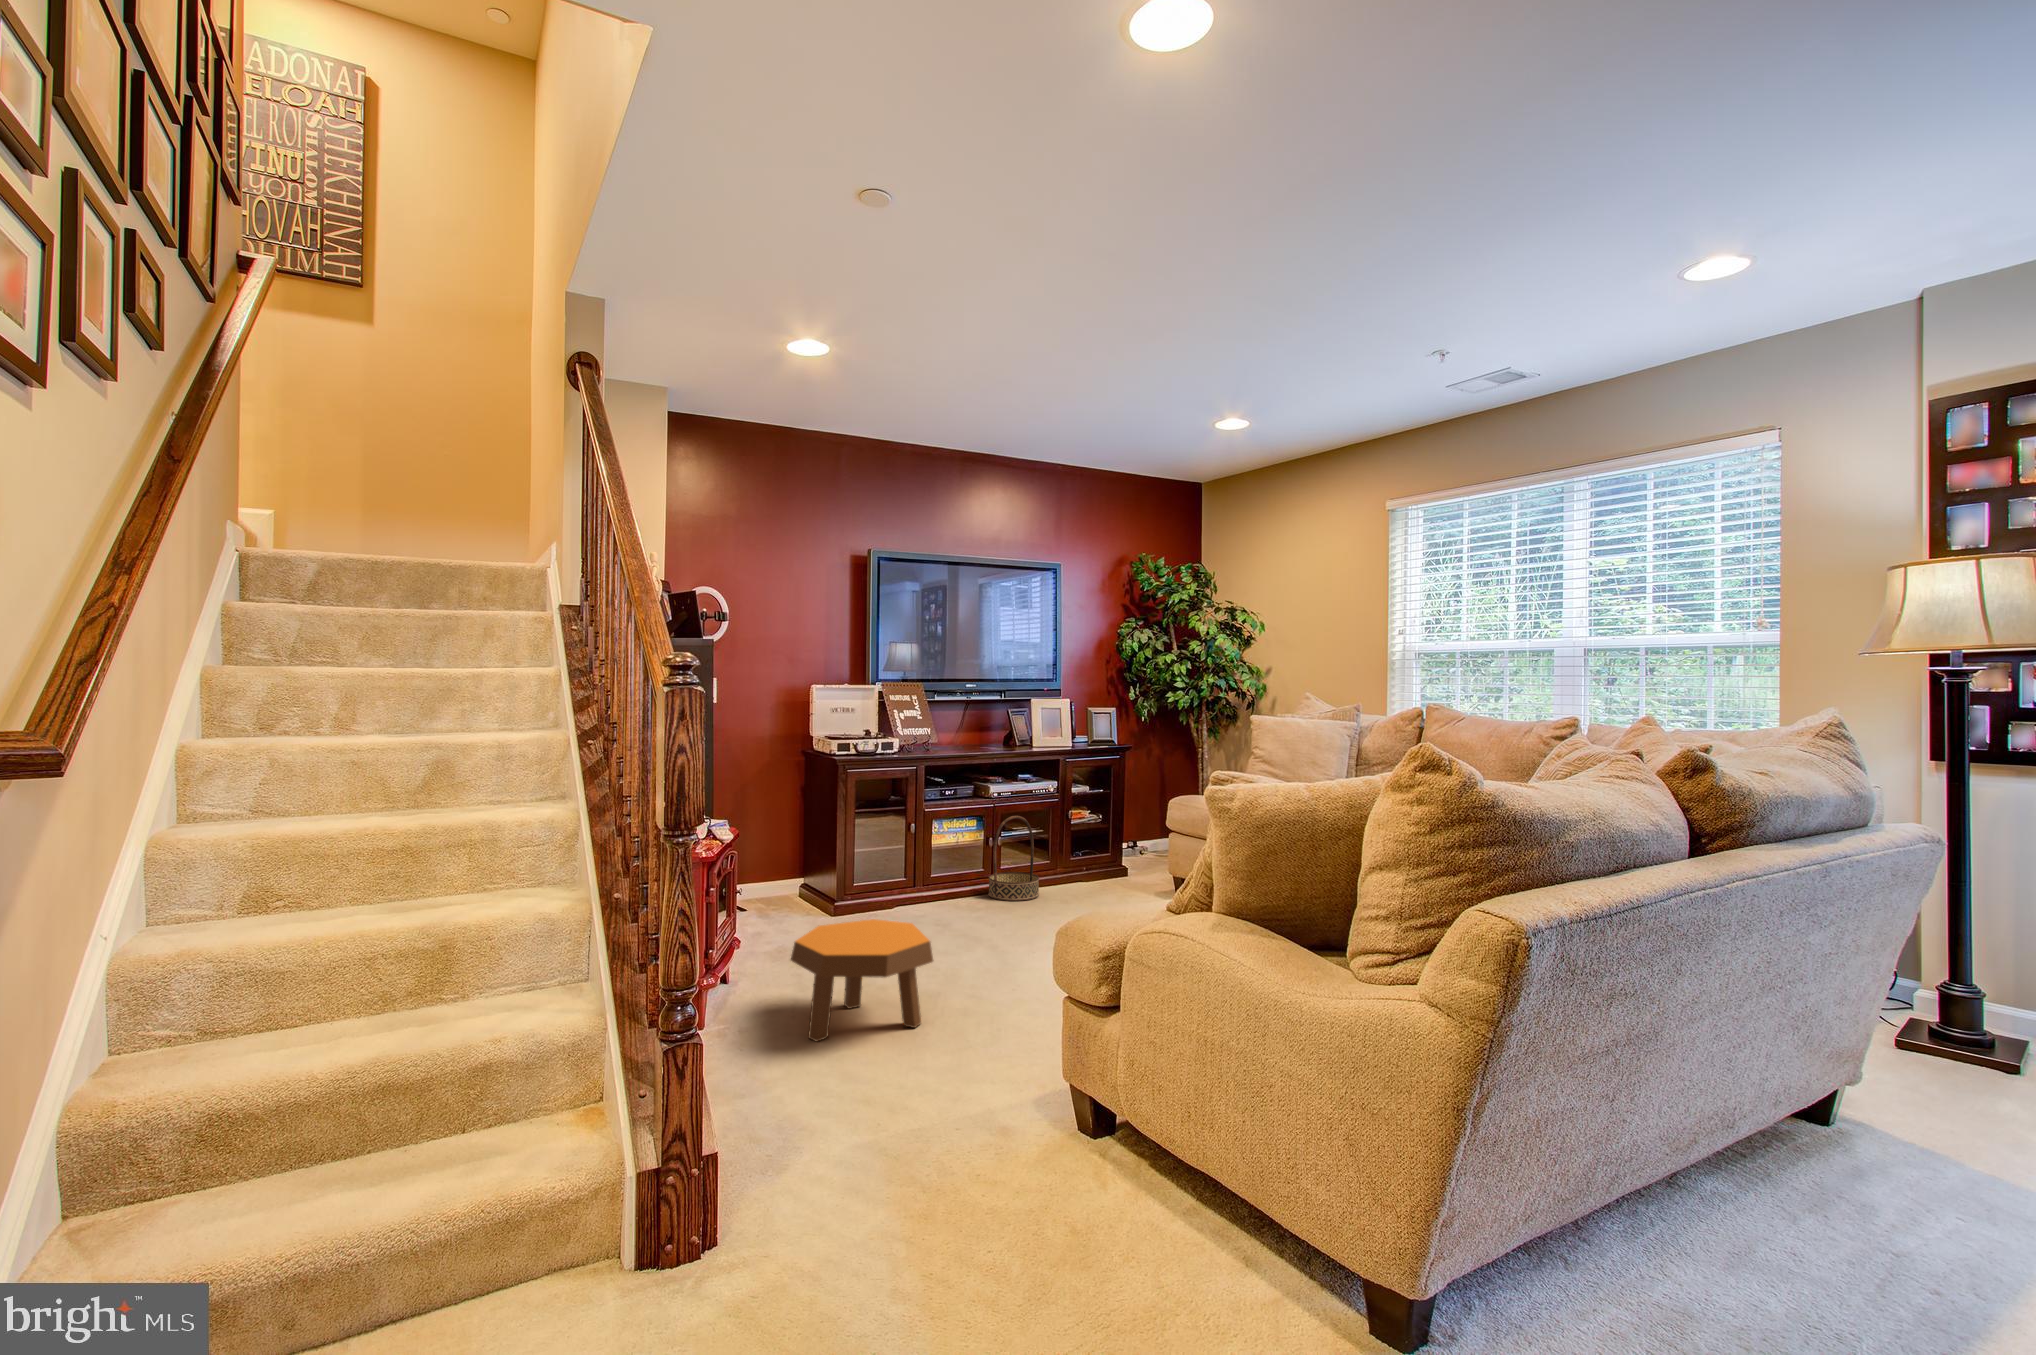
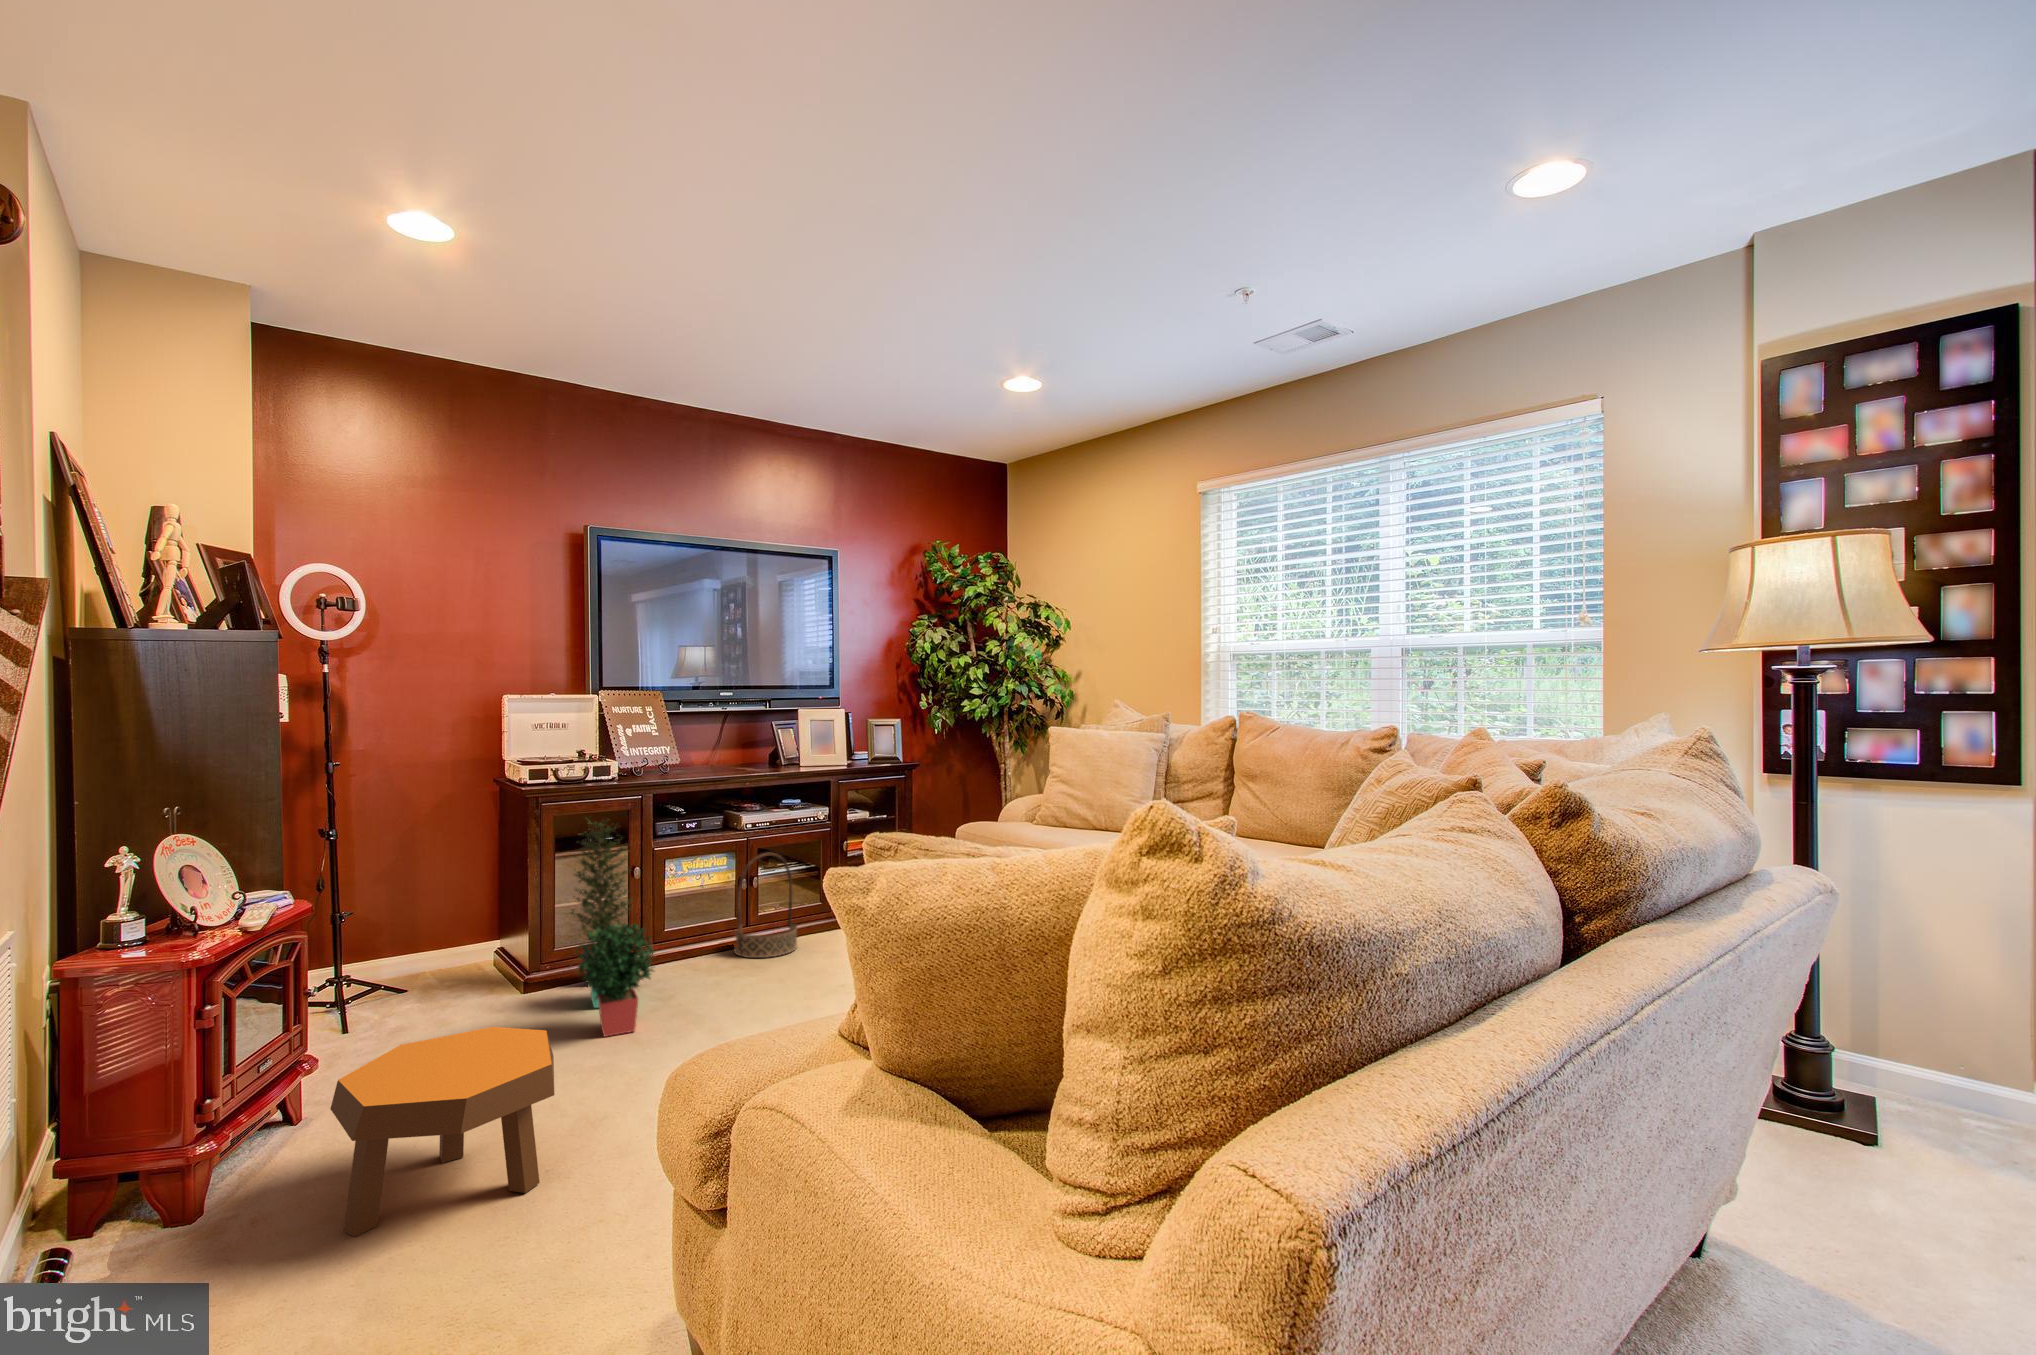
potted plant: none [872,780,954,945] -> present [571,820,654,1037]

